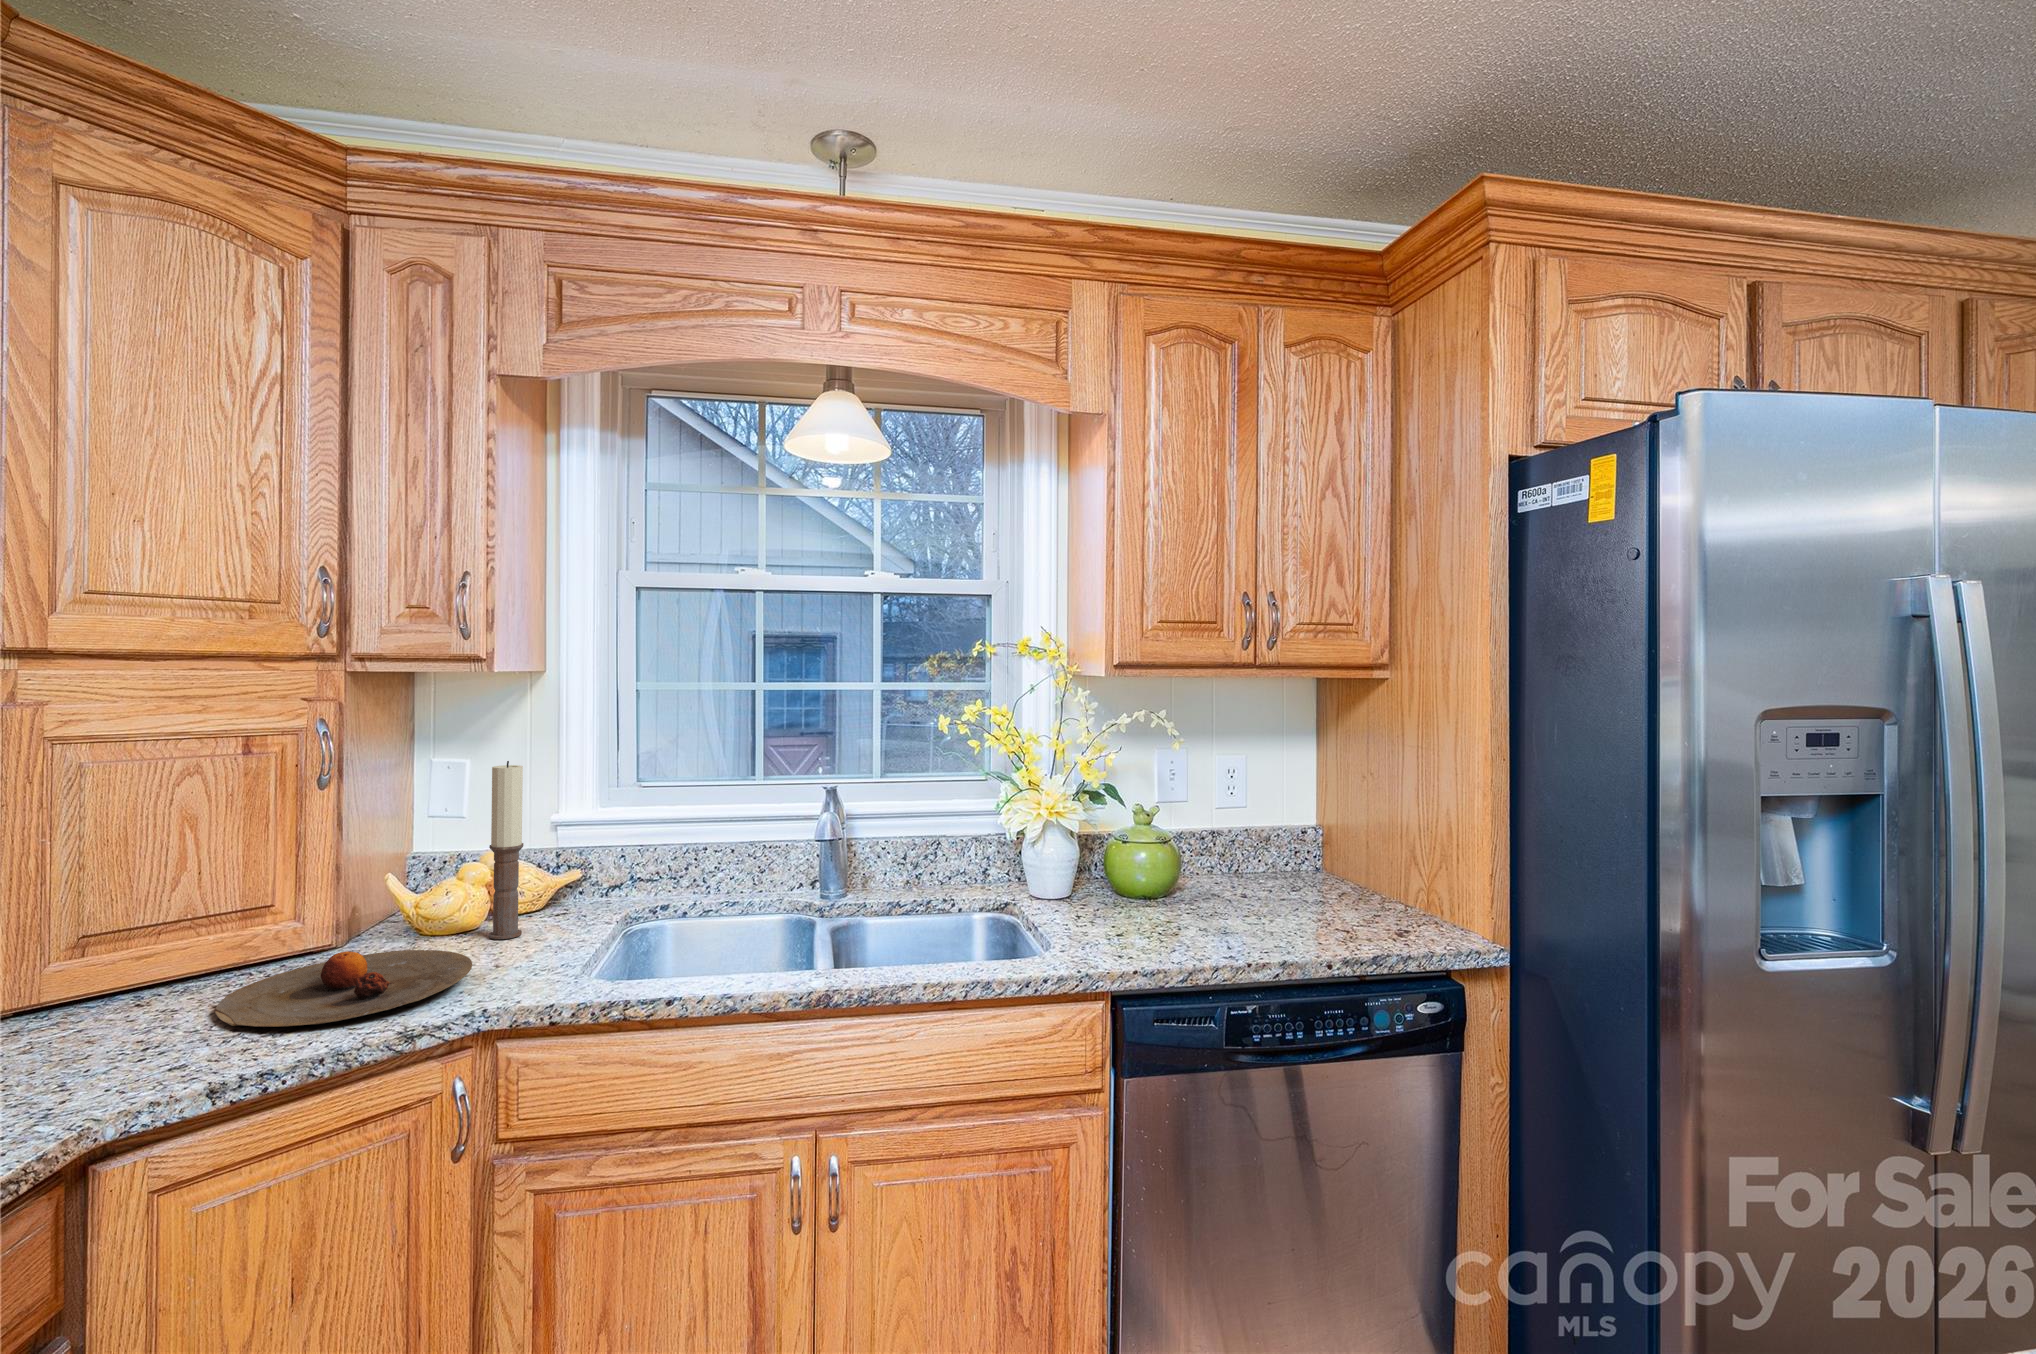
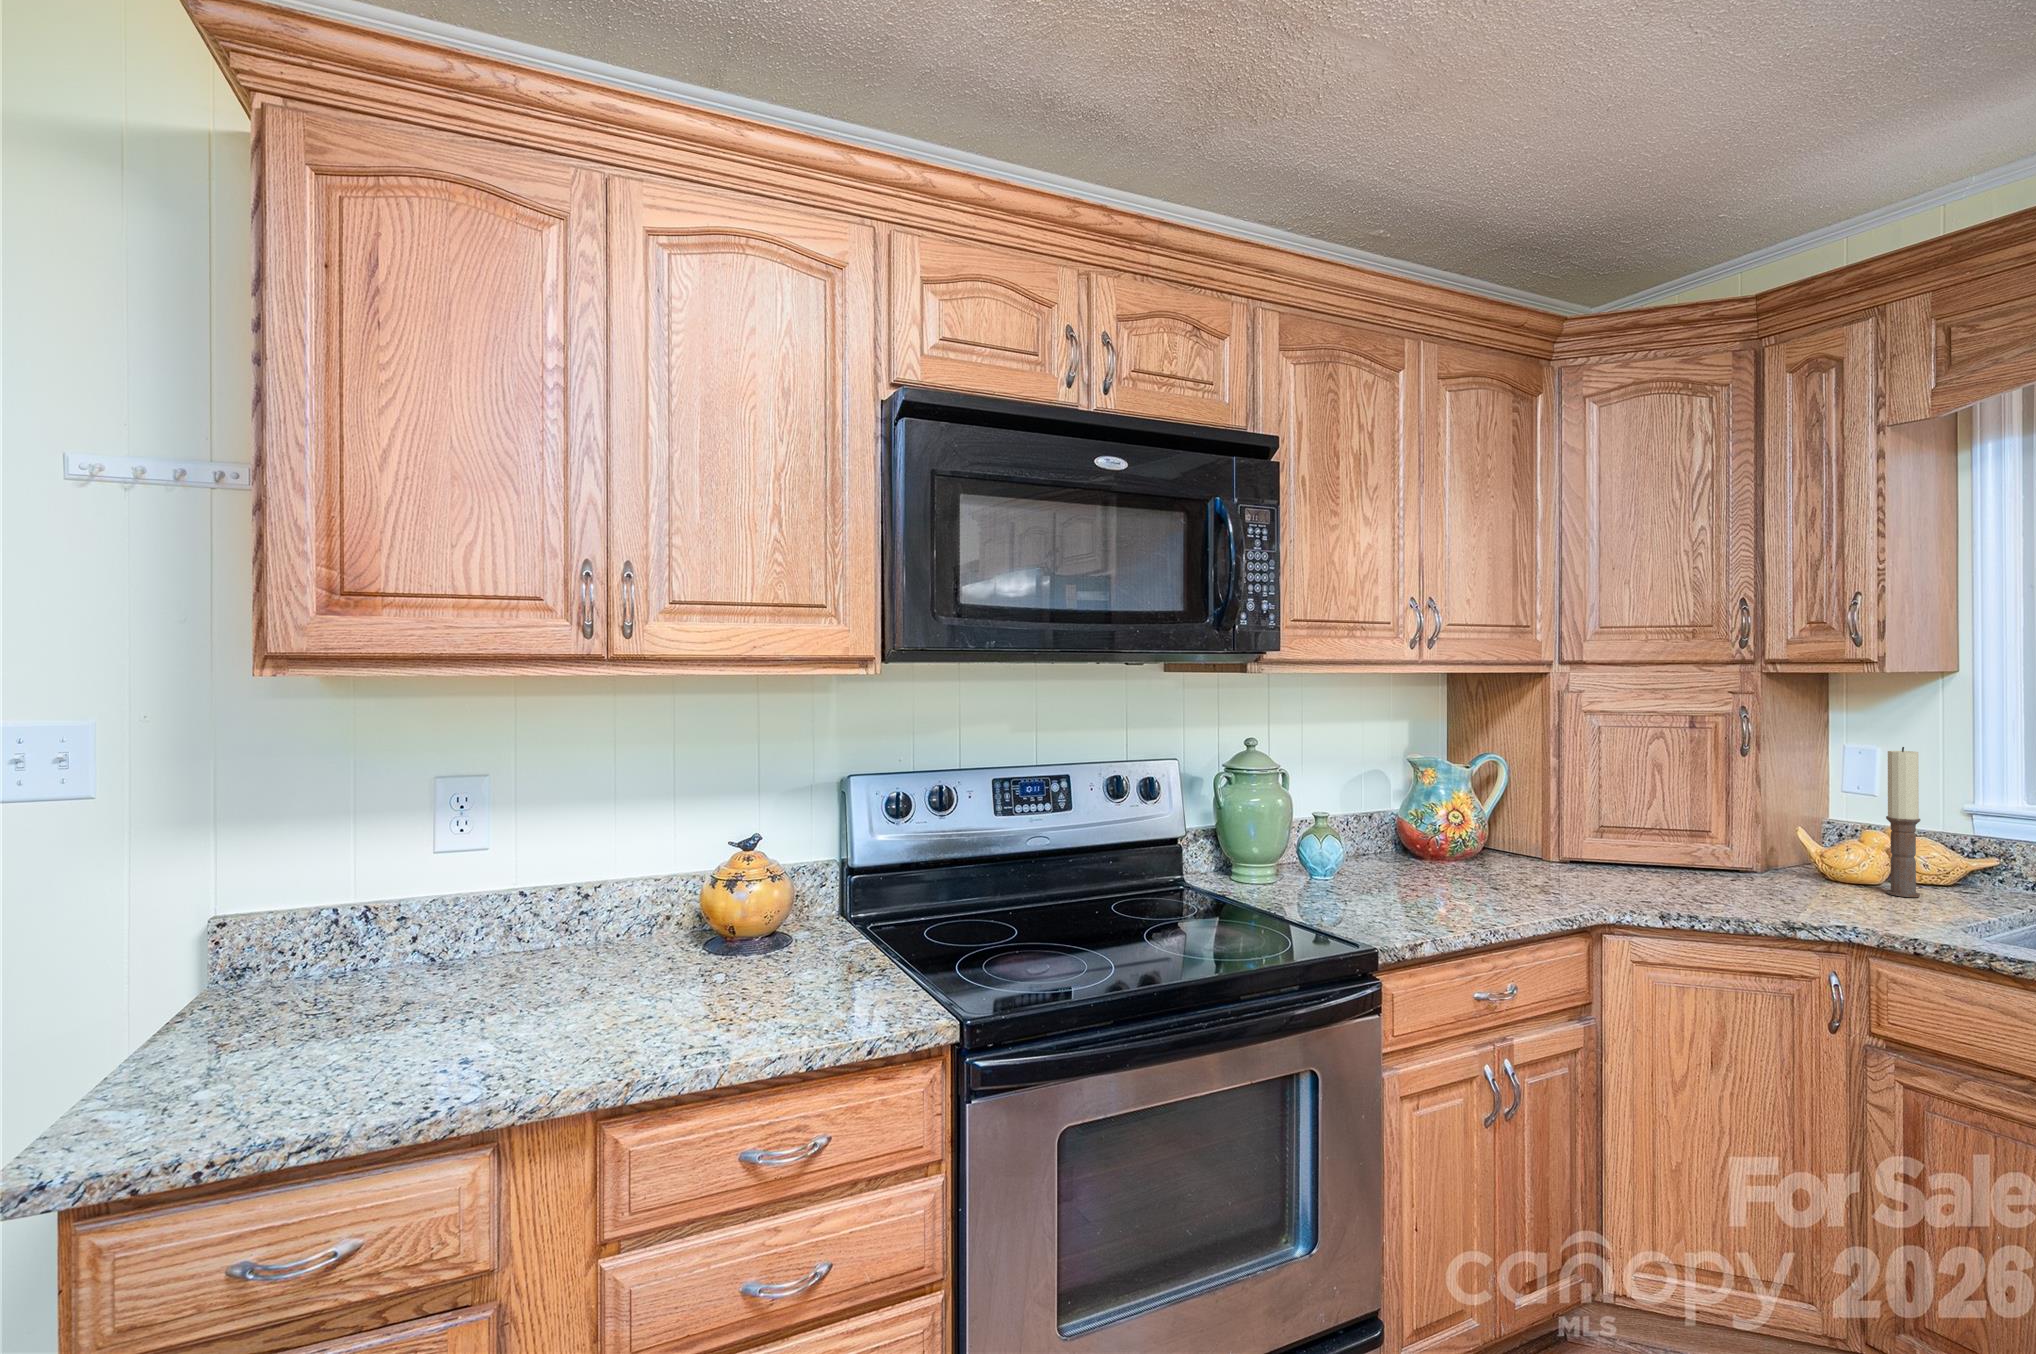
plate: present [215,950,472,1027] -> none [1670,869,1856,908]

